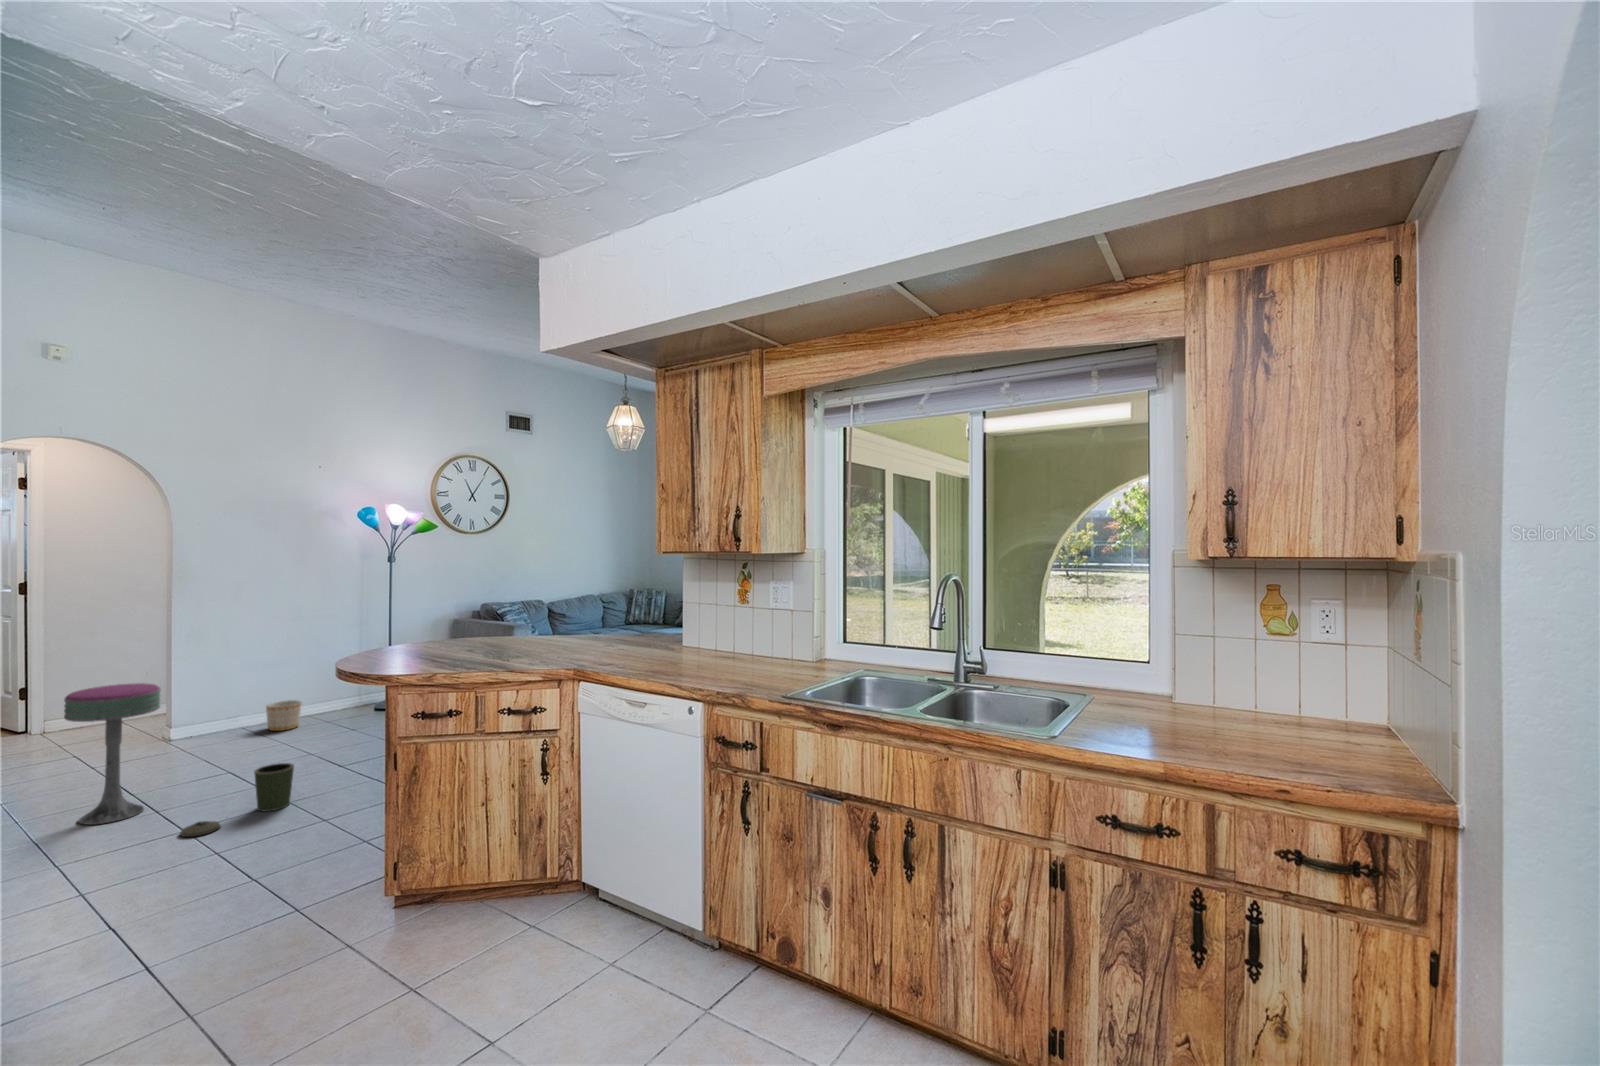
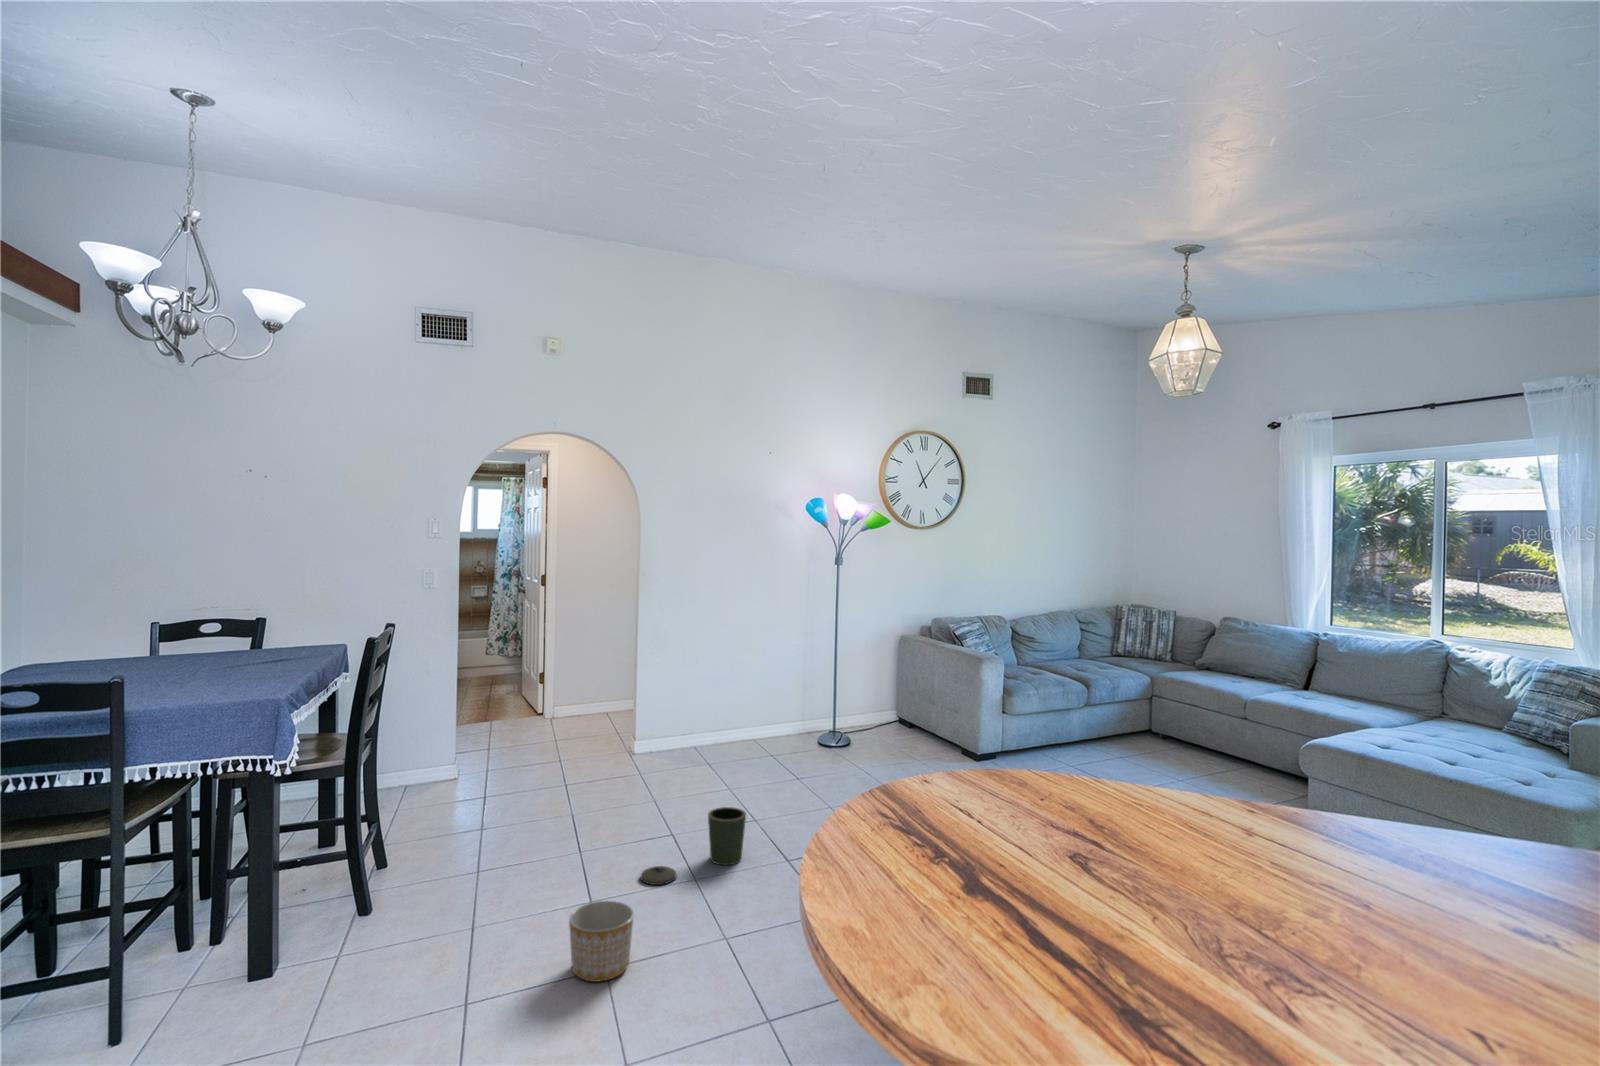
bar stool: present [64,683,161,825] -> none [550,693,626,843]
planter: present [266,700,301,731] -> present [569,901,634,982]

